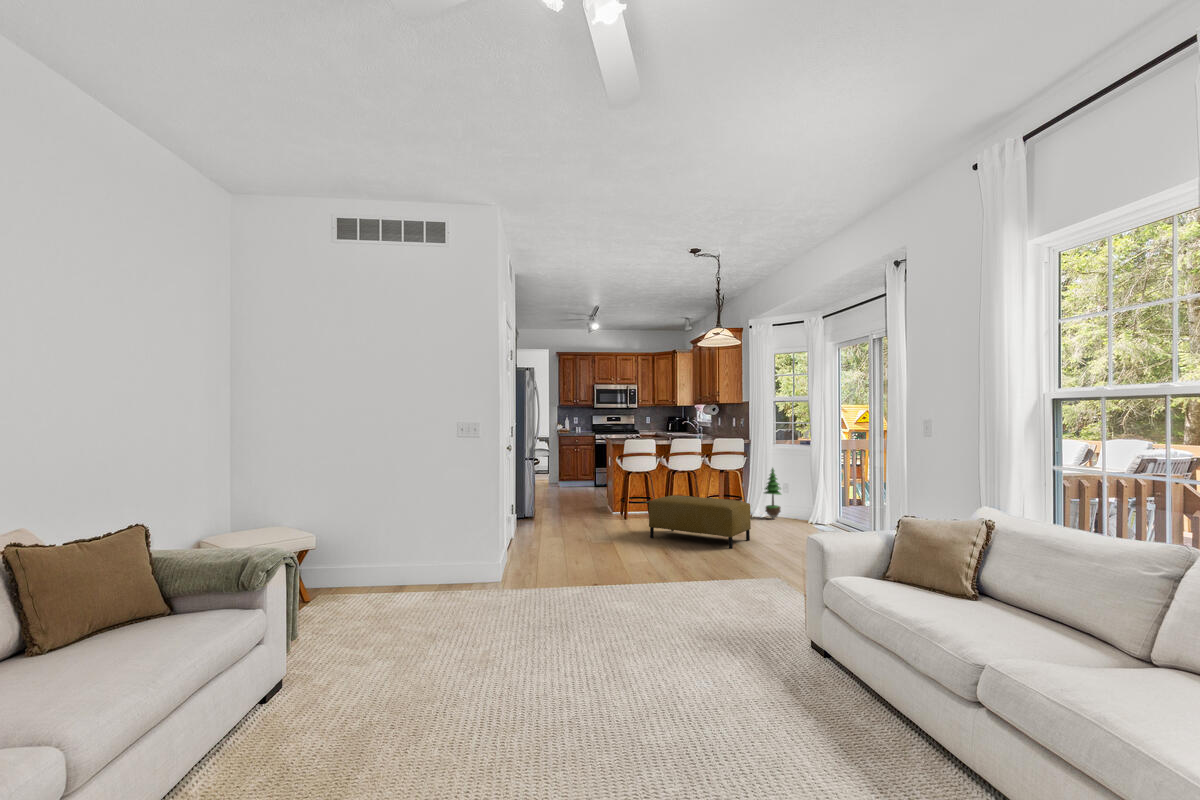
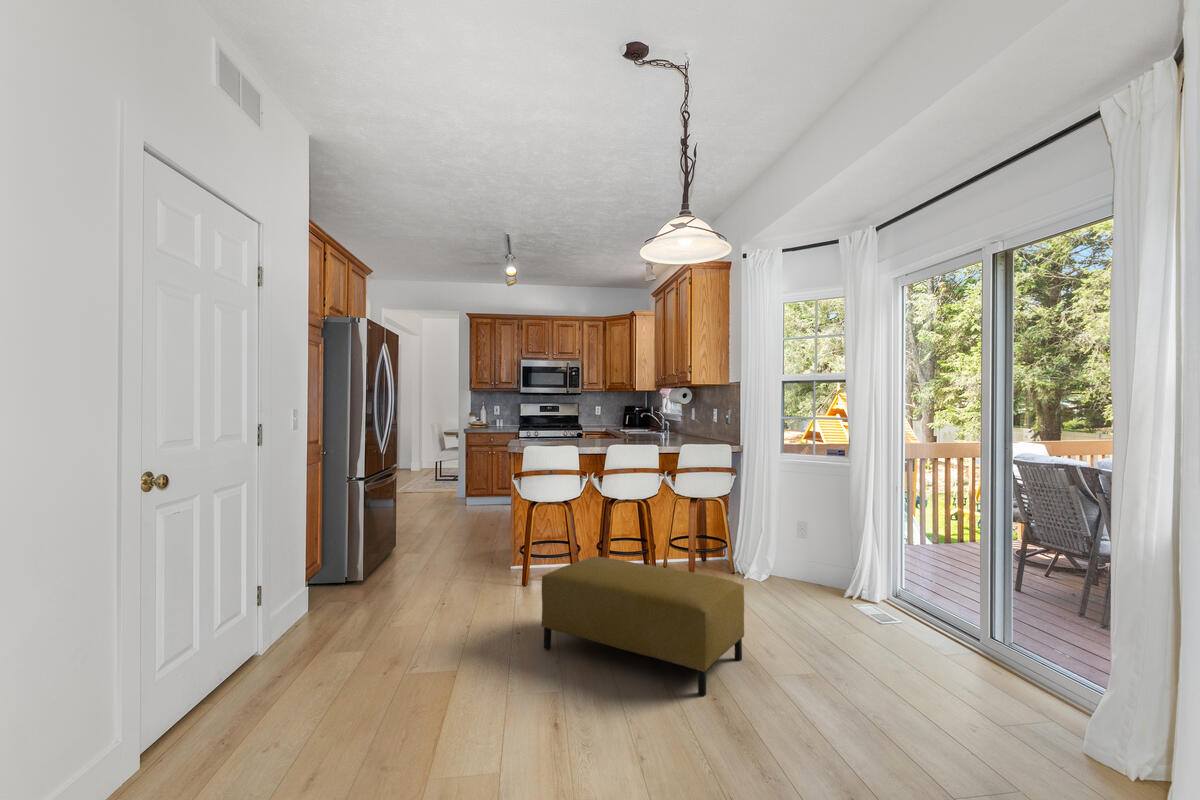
potted tree: present [764,468,781,518] -> none [762,494,795,584]

